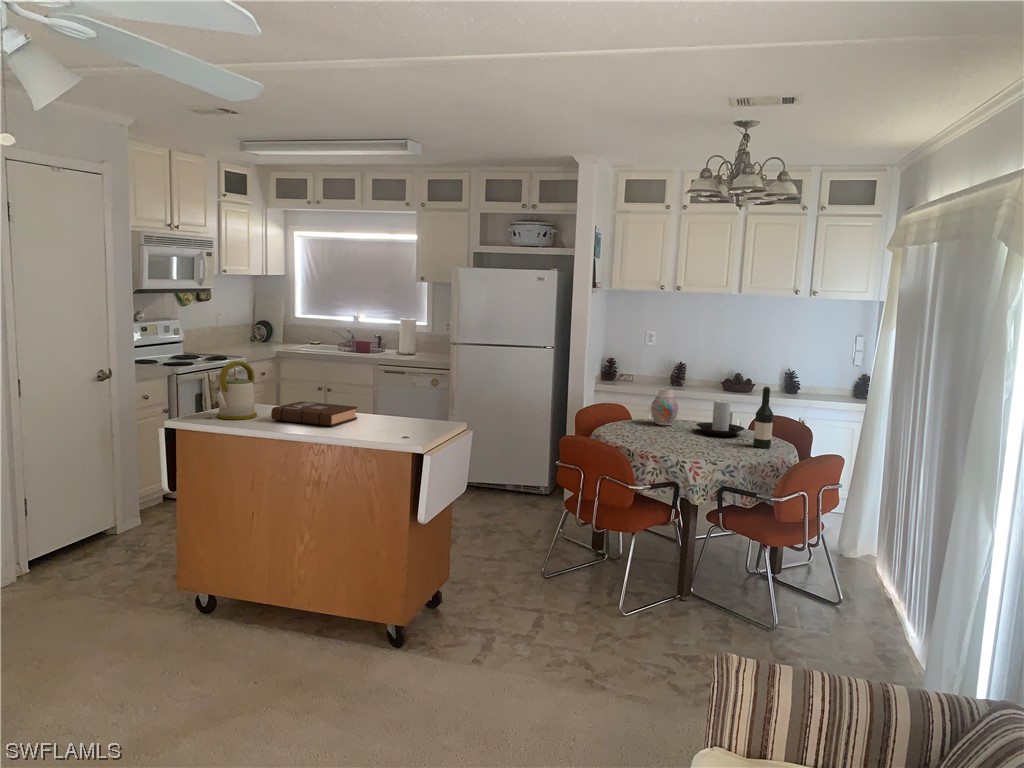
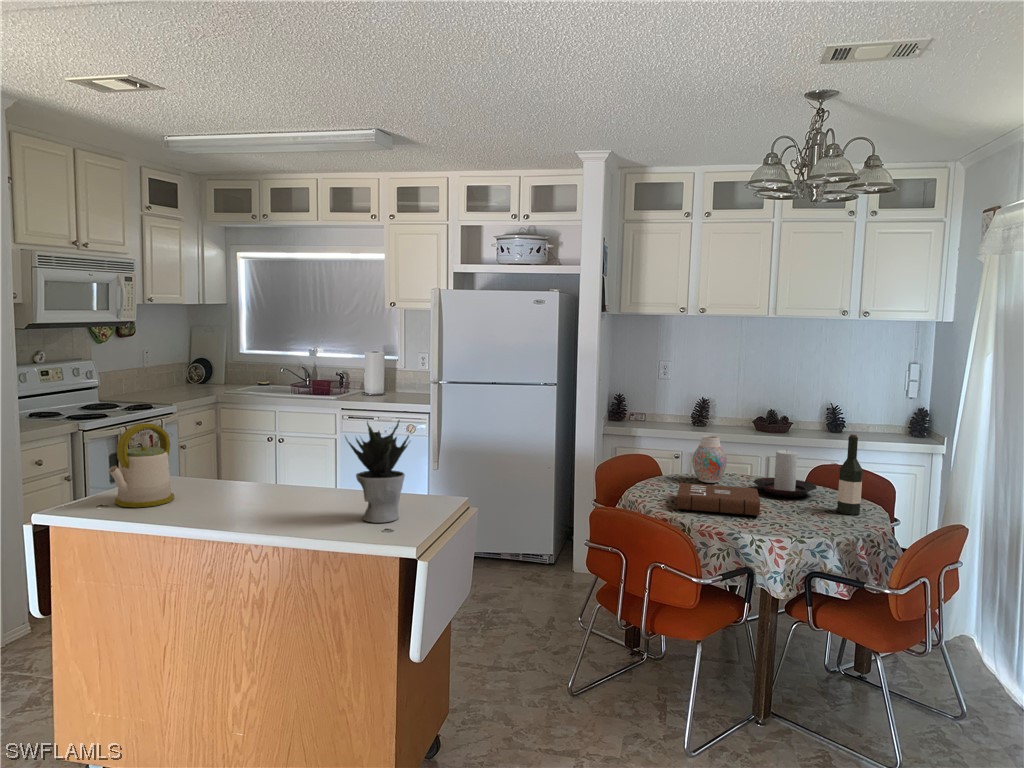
potted plant: none [378,360,425,433] -> present [346,420,409,523]
book: present [271,401,358,426] -> present [677,483,760,516]

